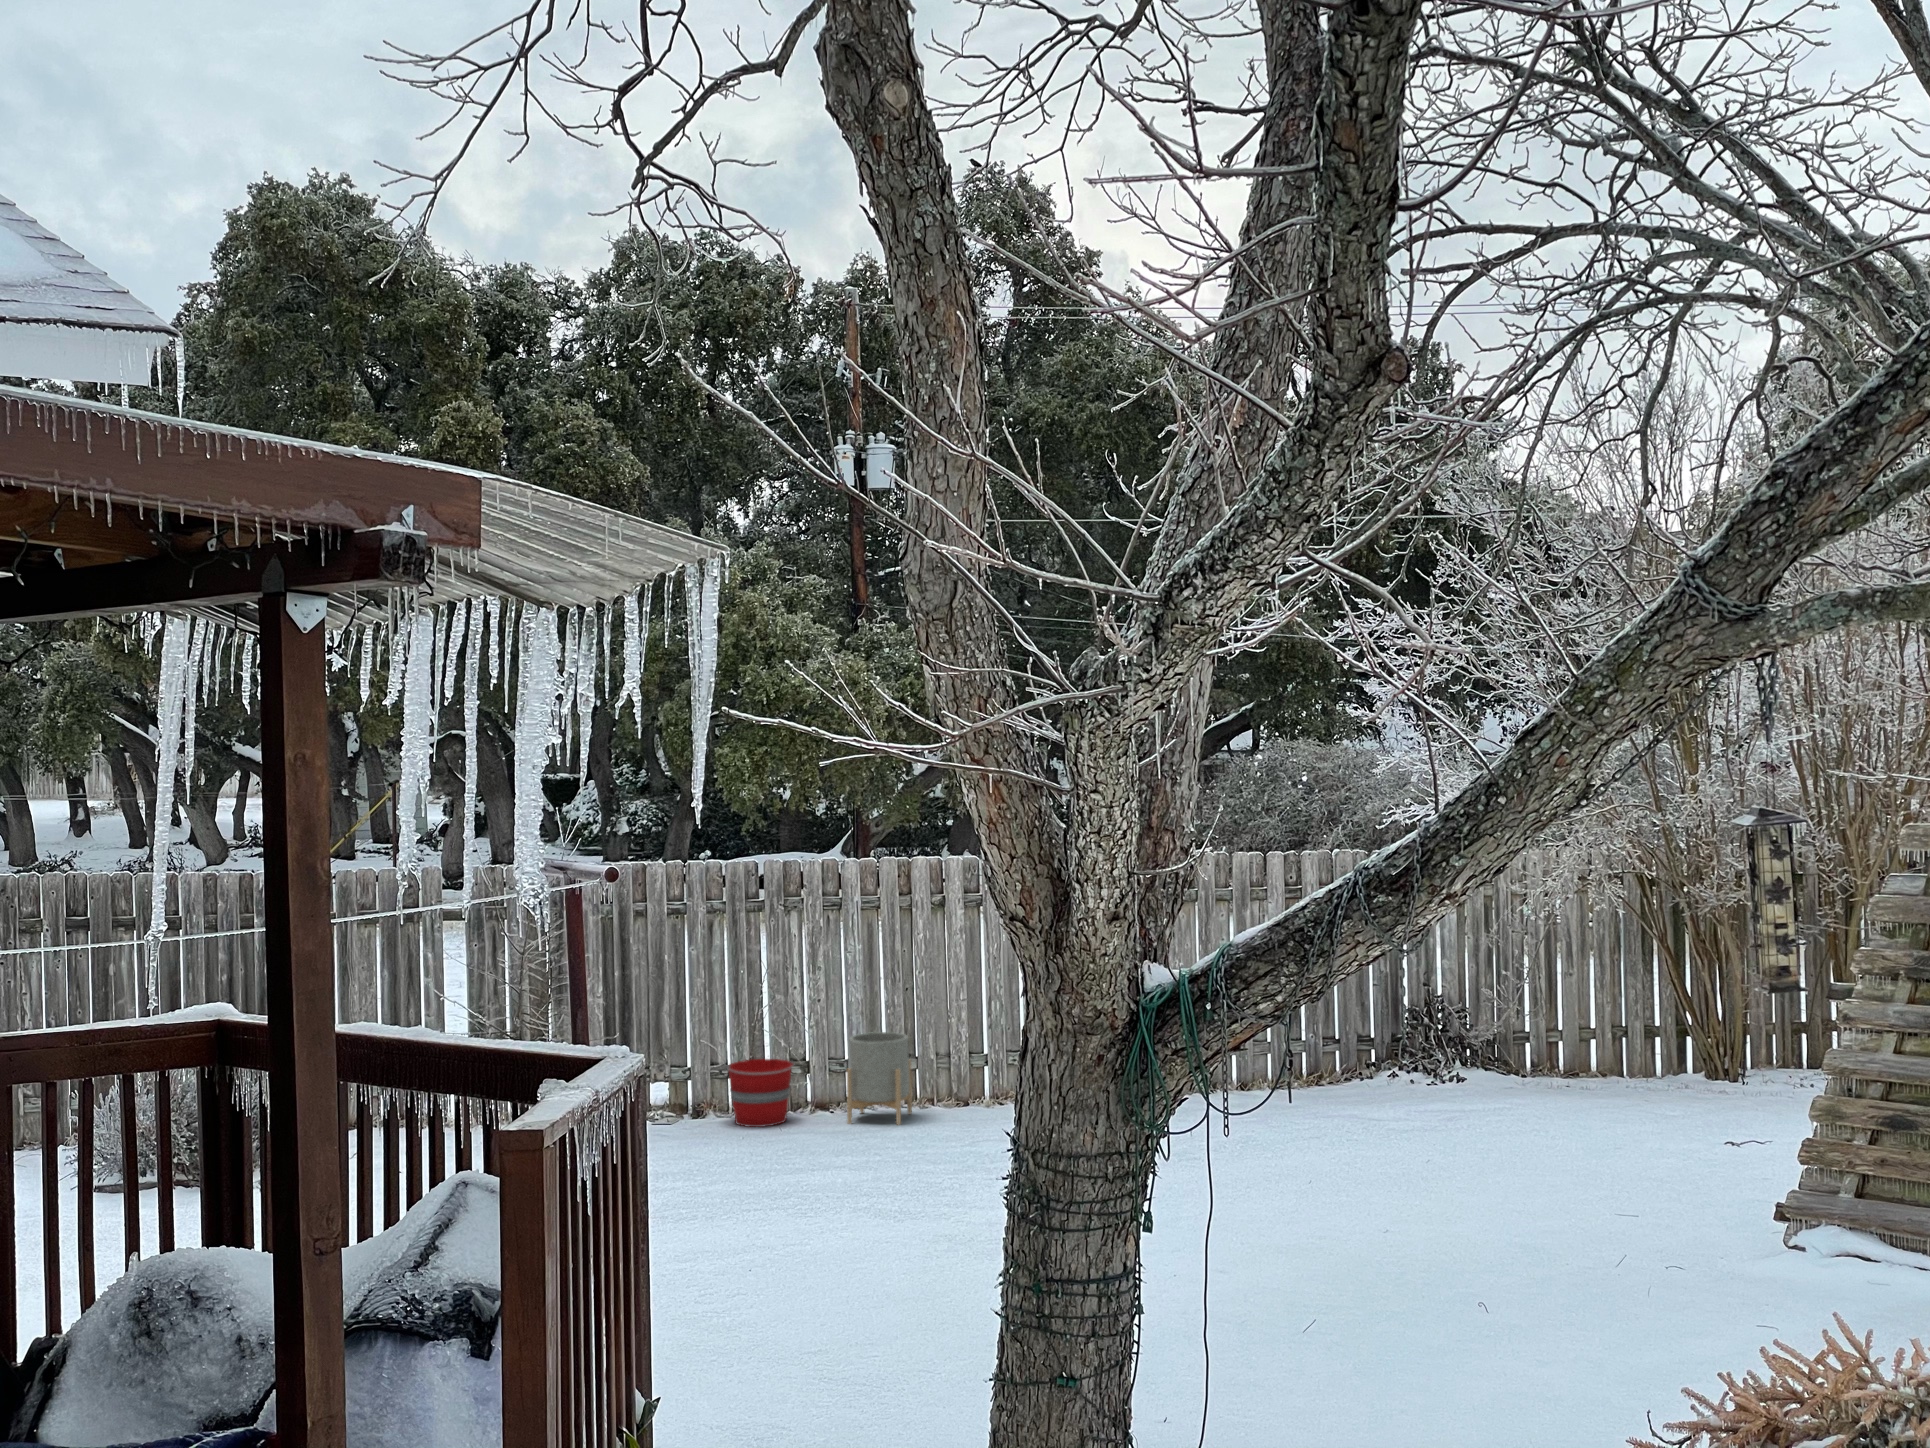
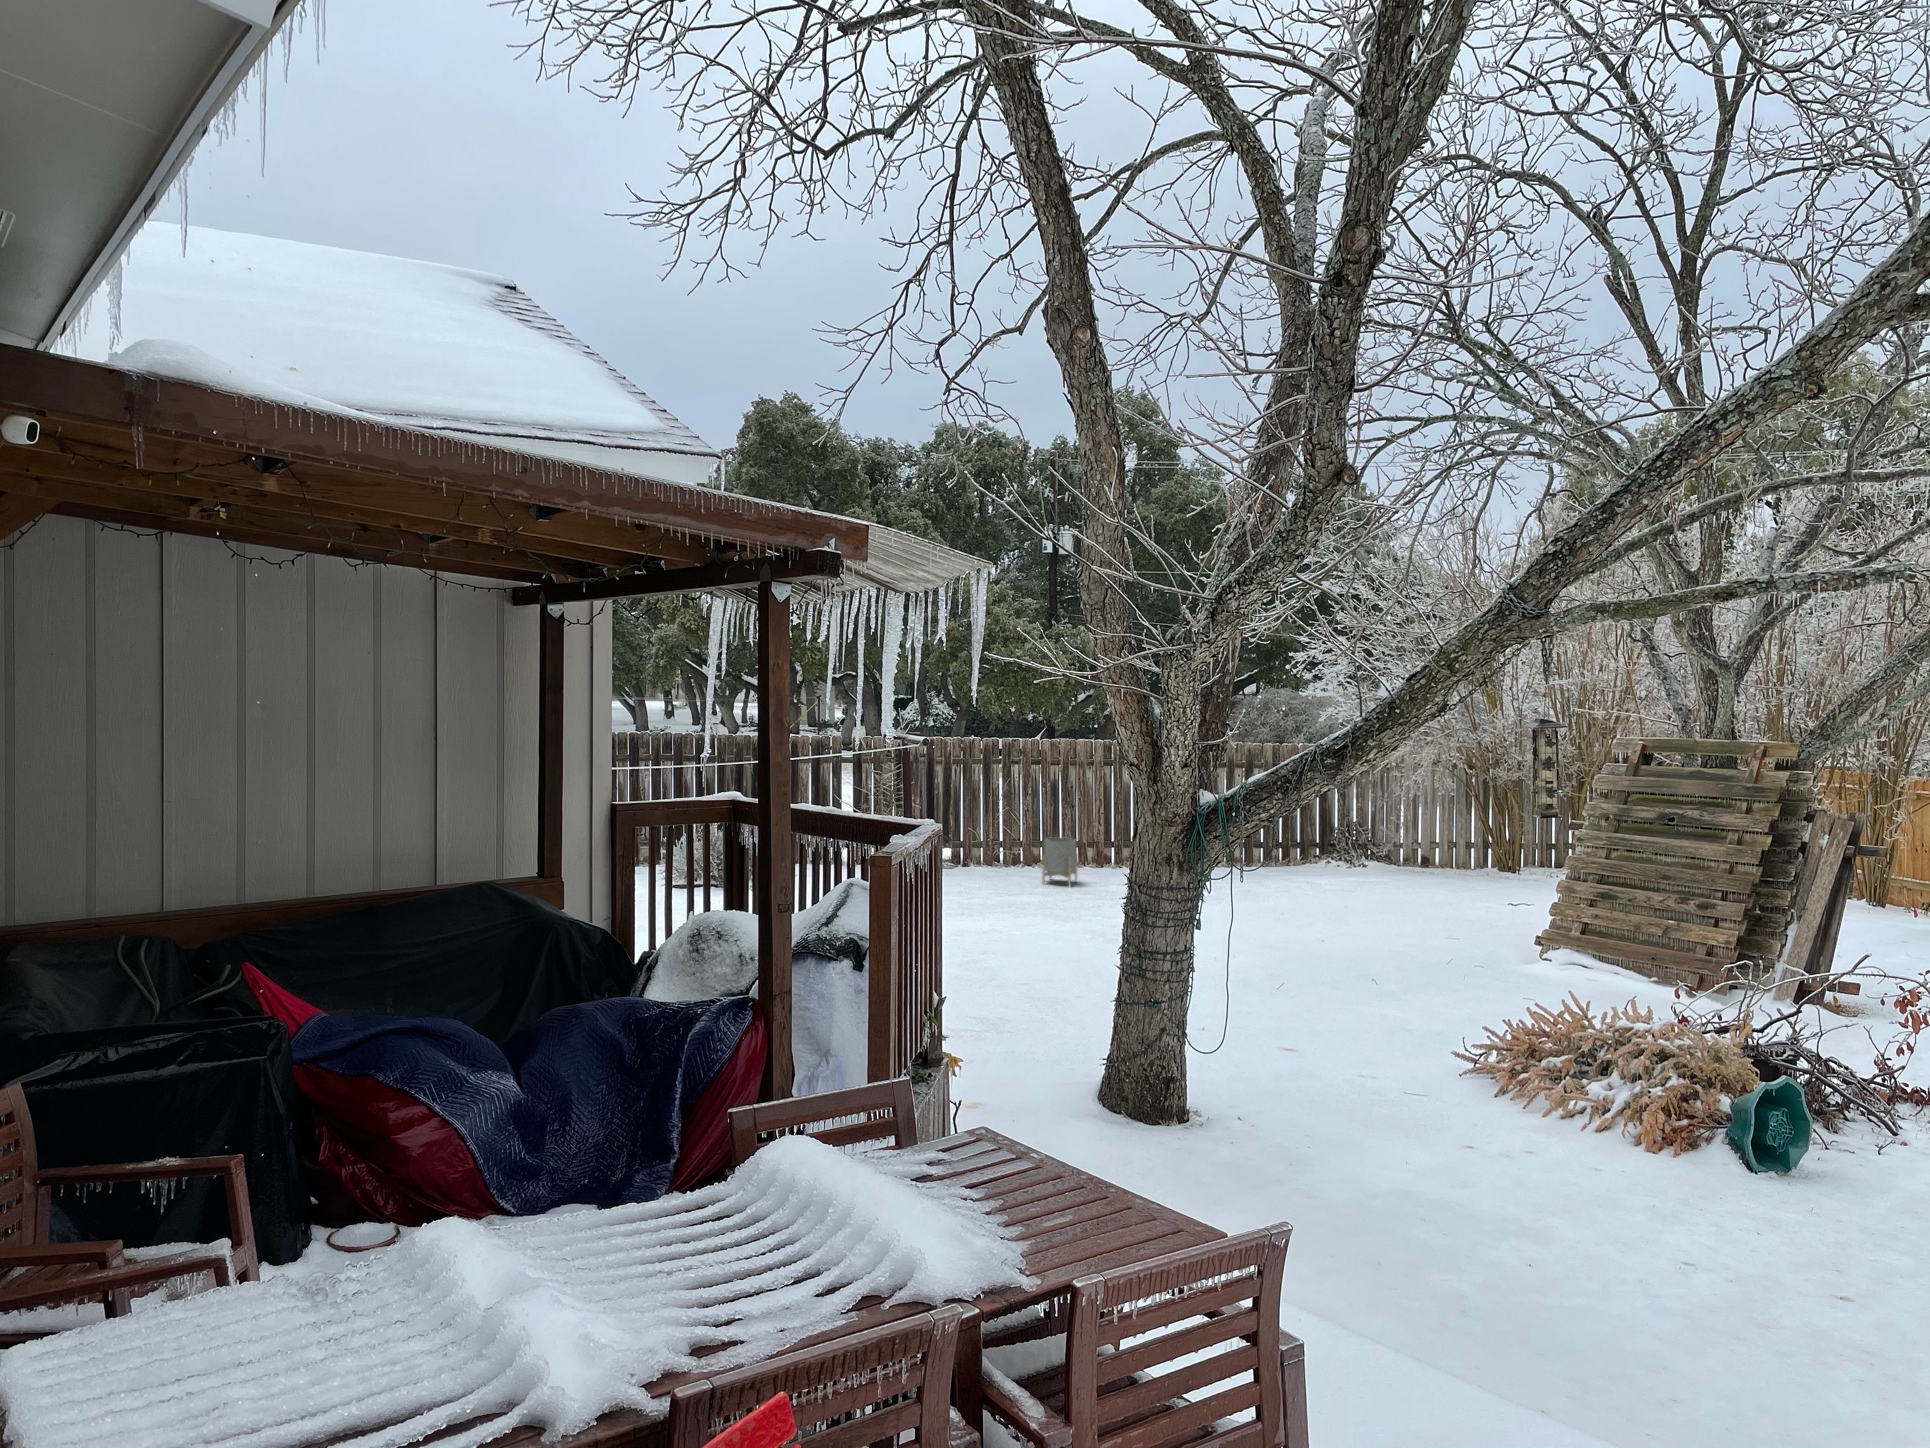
bucket: present [727,1059,794,1127] -> none [980,847,1015,882]

